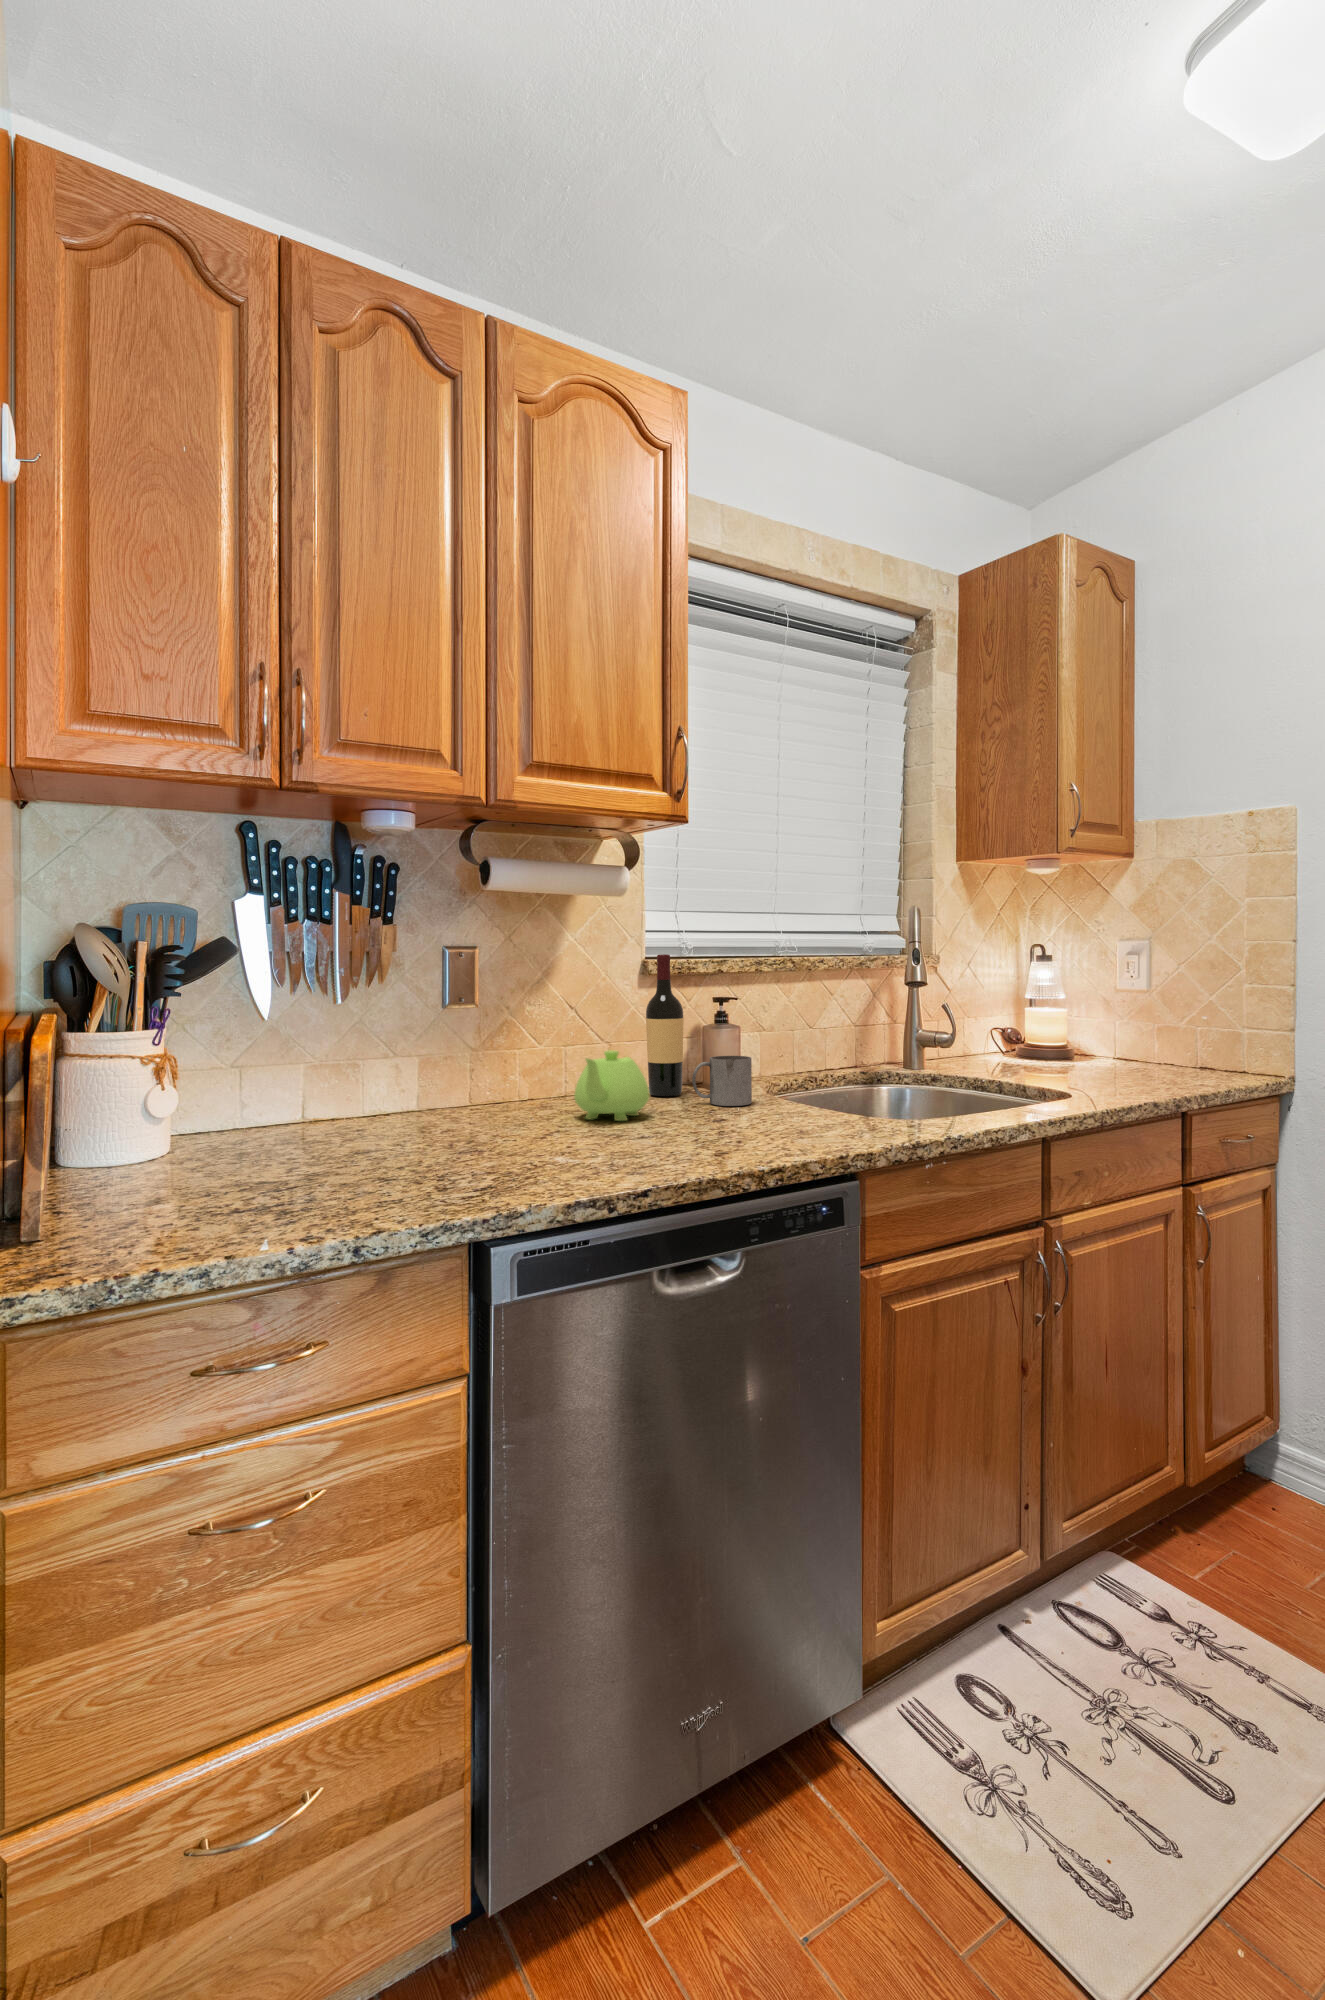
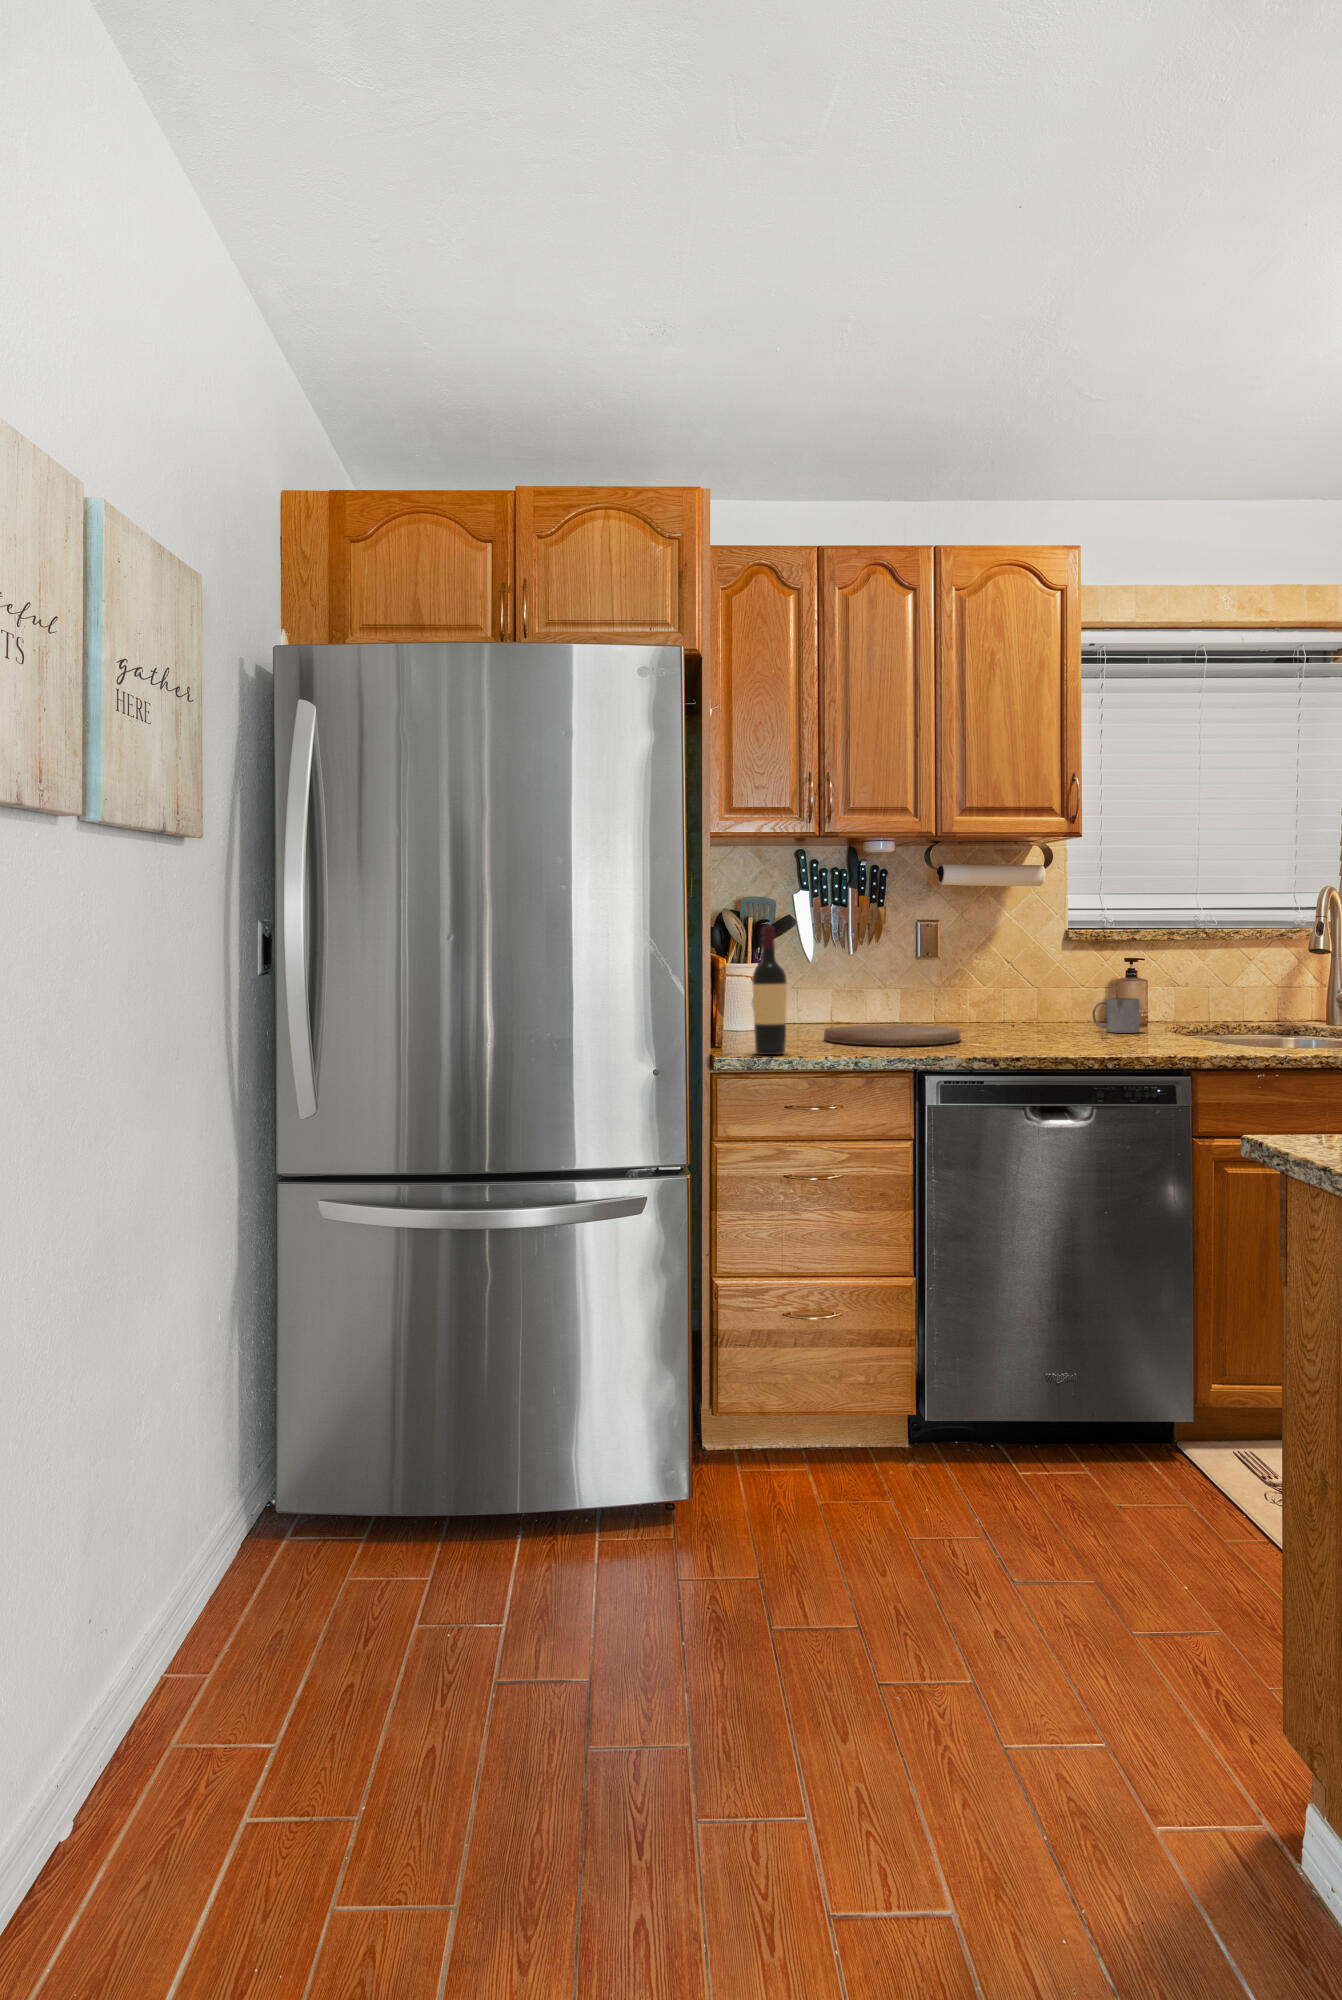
wine bottle: present [646,954,683,1097] -> present [752,926,787,1055]
teapot: present [574,1050,649,1121] -> none [999,989,1053,1035]
cutting board: none [292,1115,531,1178] -> present [824,1025,960,1046]

